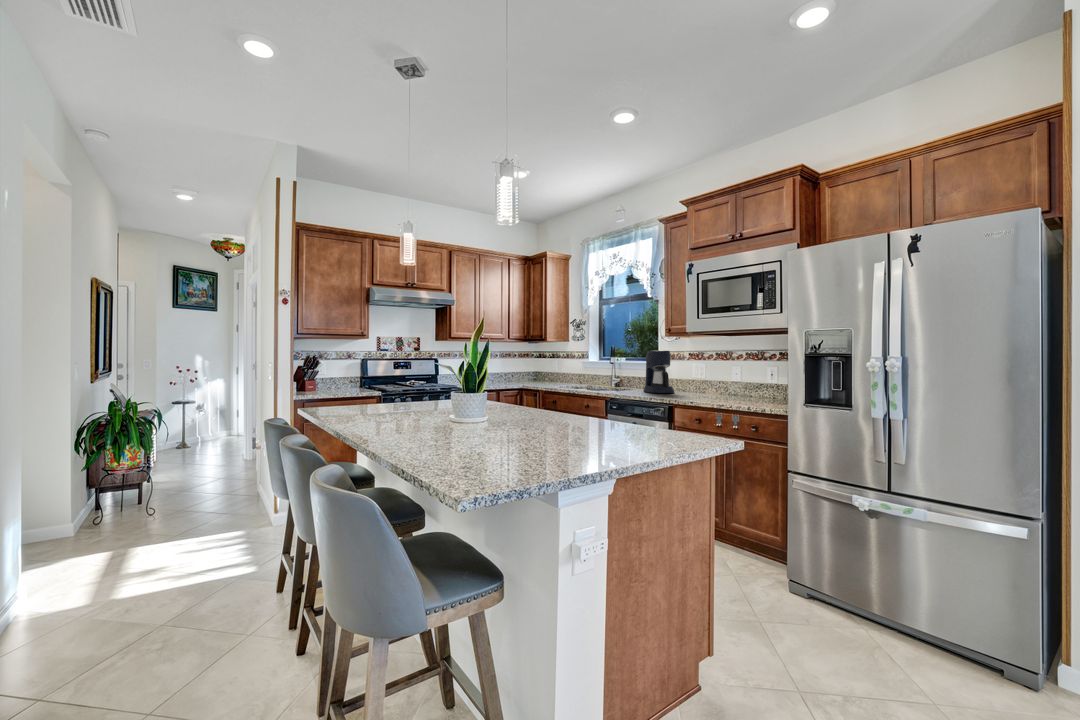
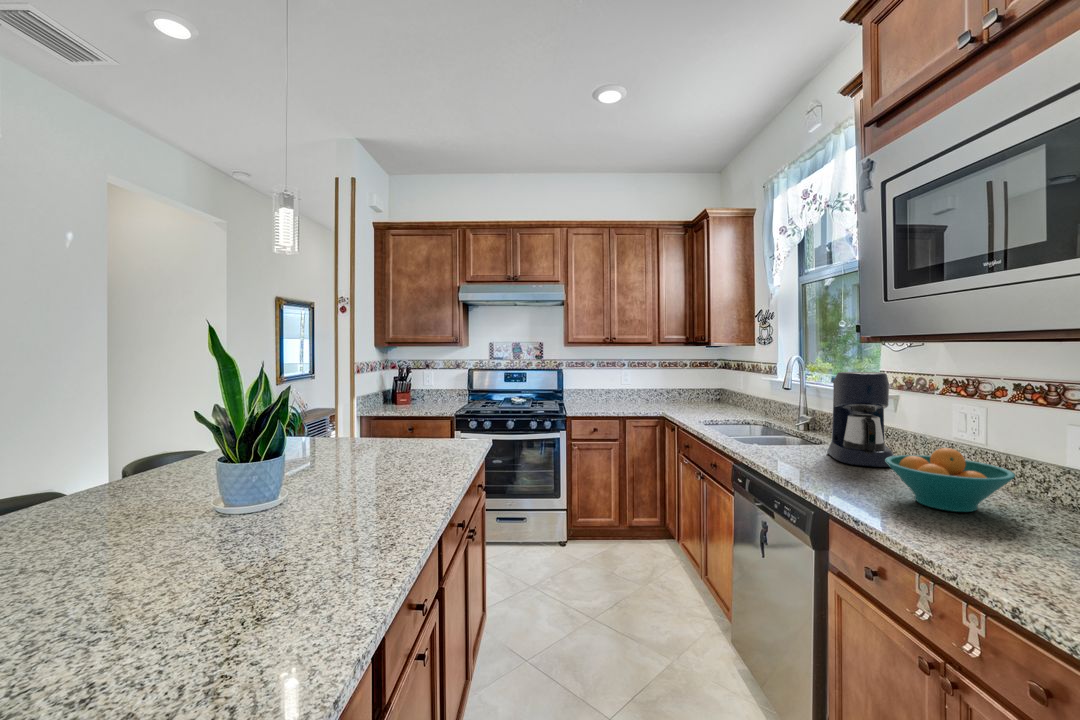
fruit bowl: none [685,376,726,399] -> present [885,448,1015,512]

